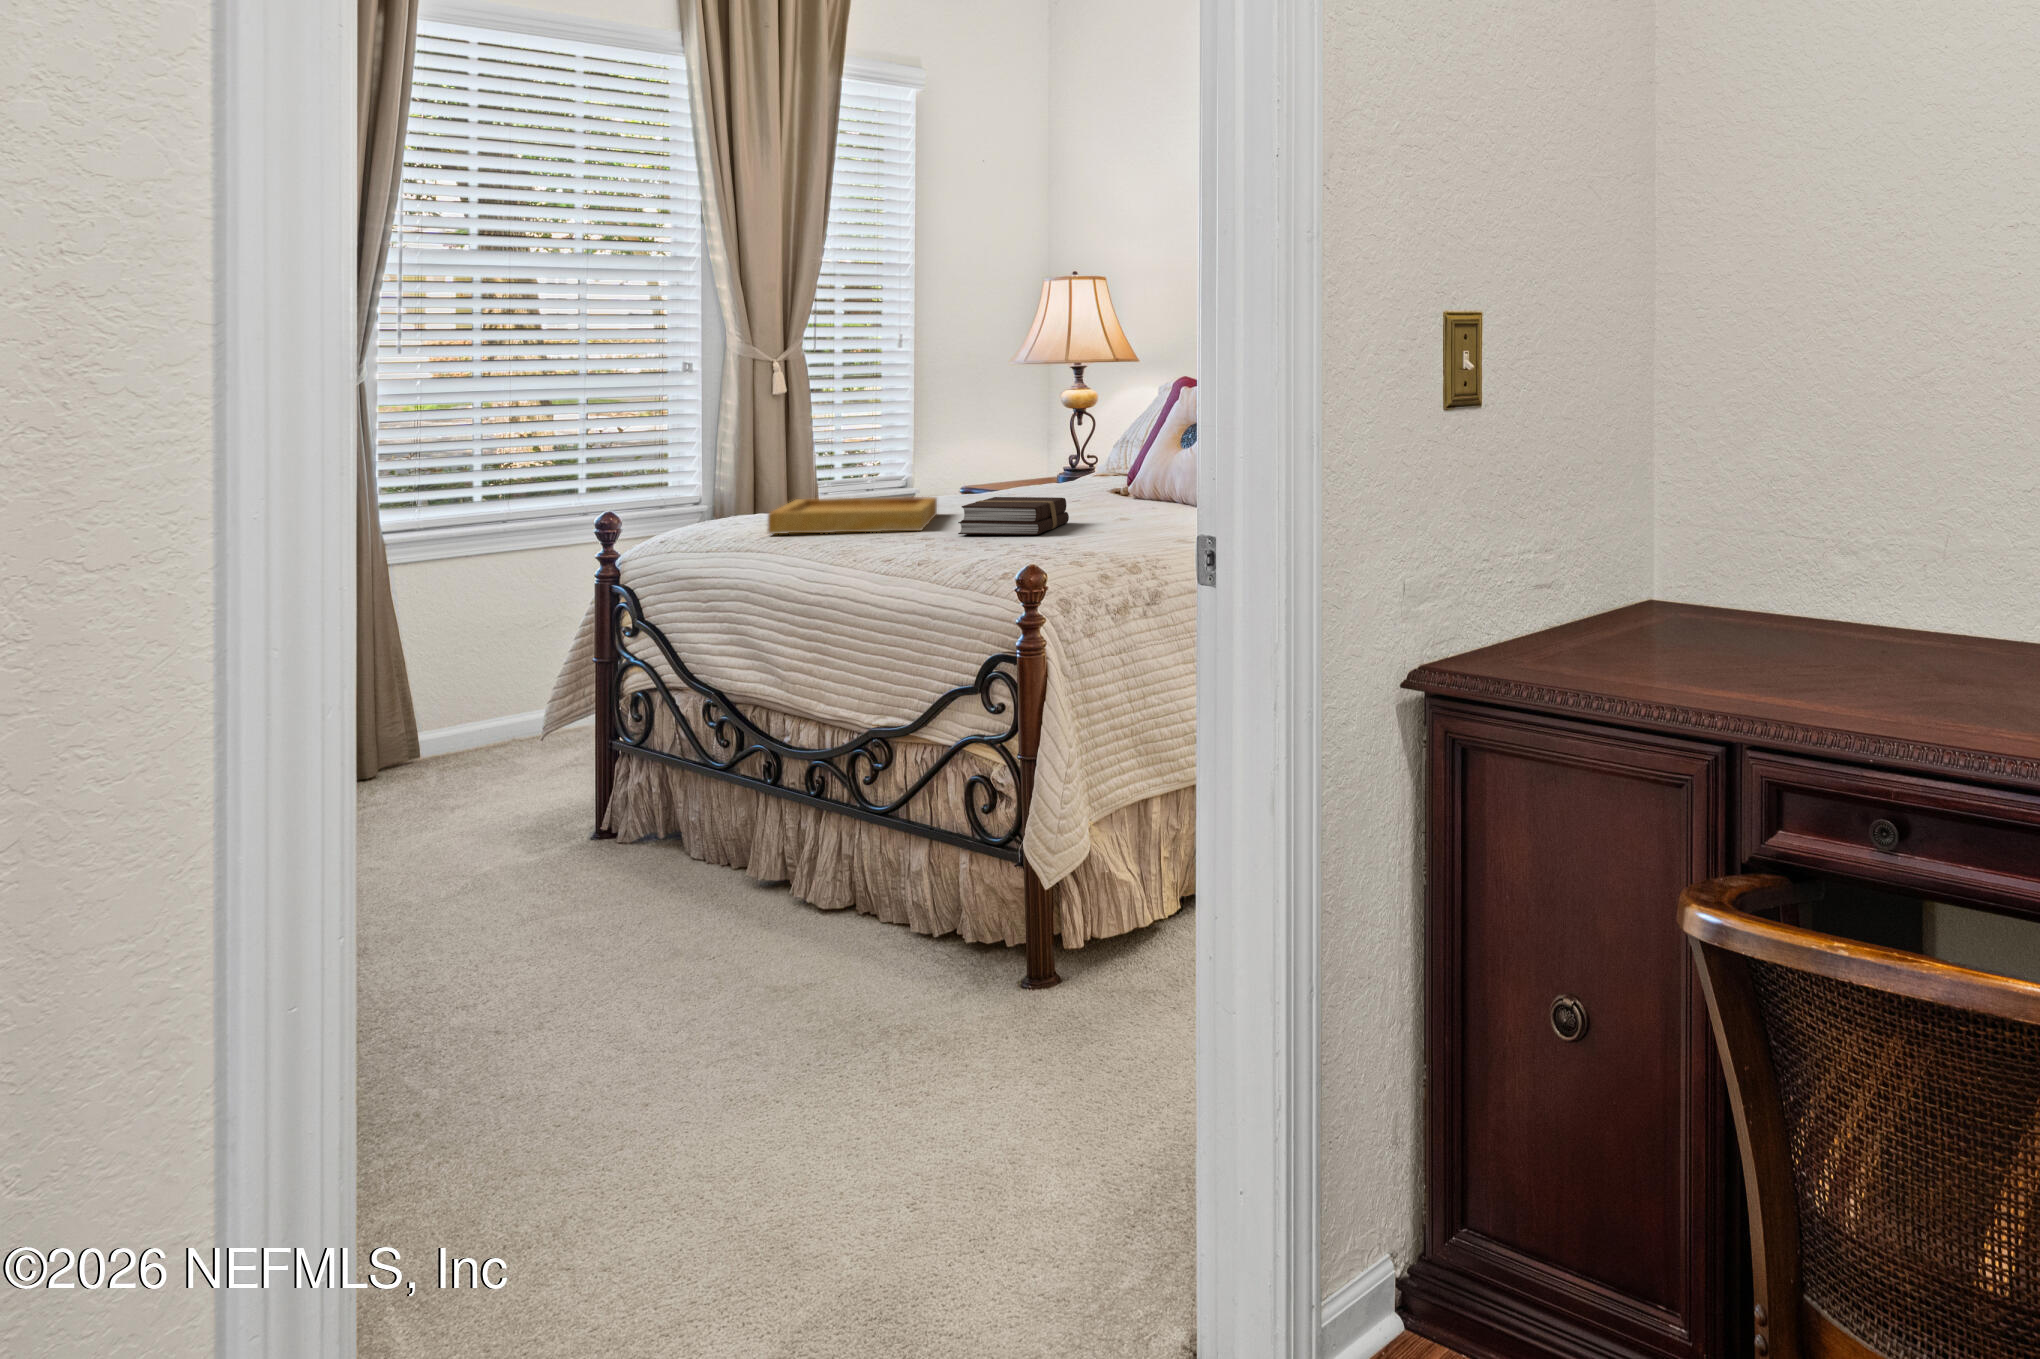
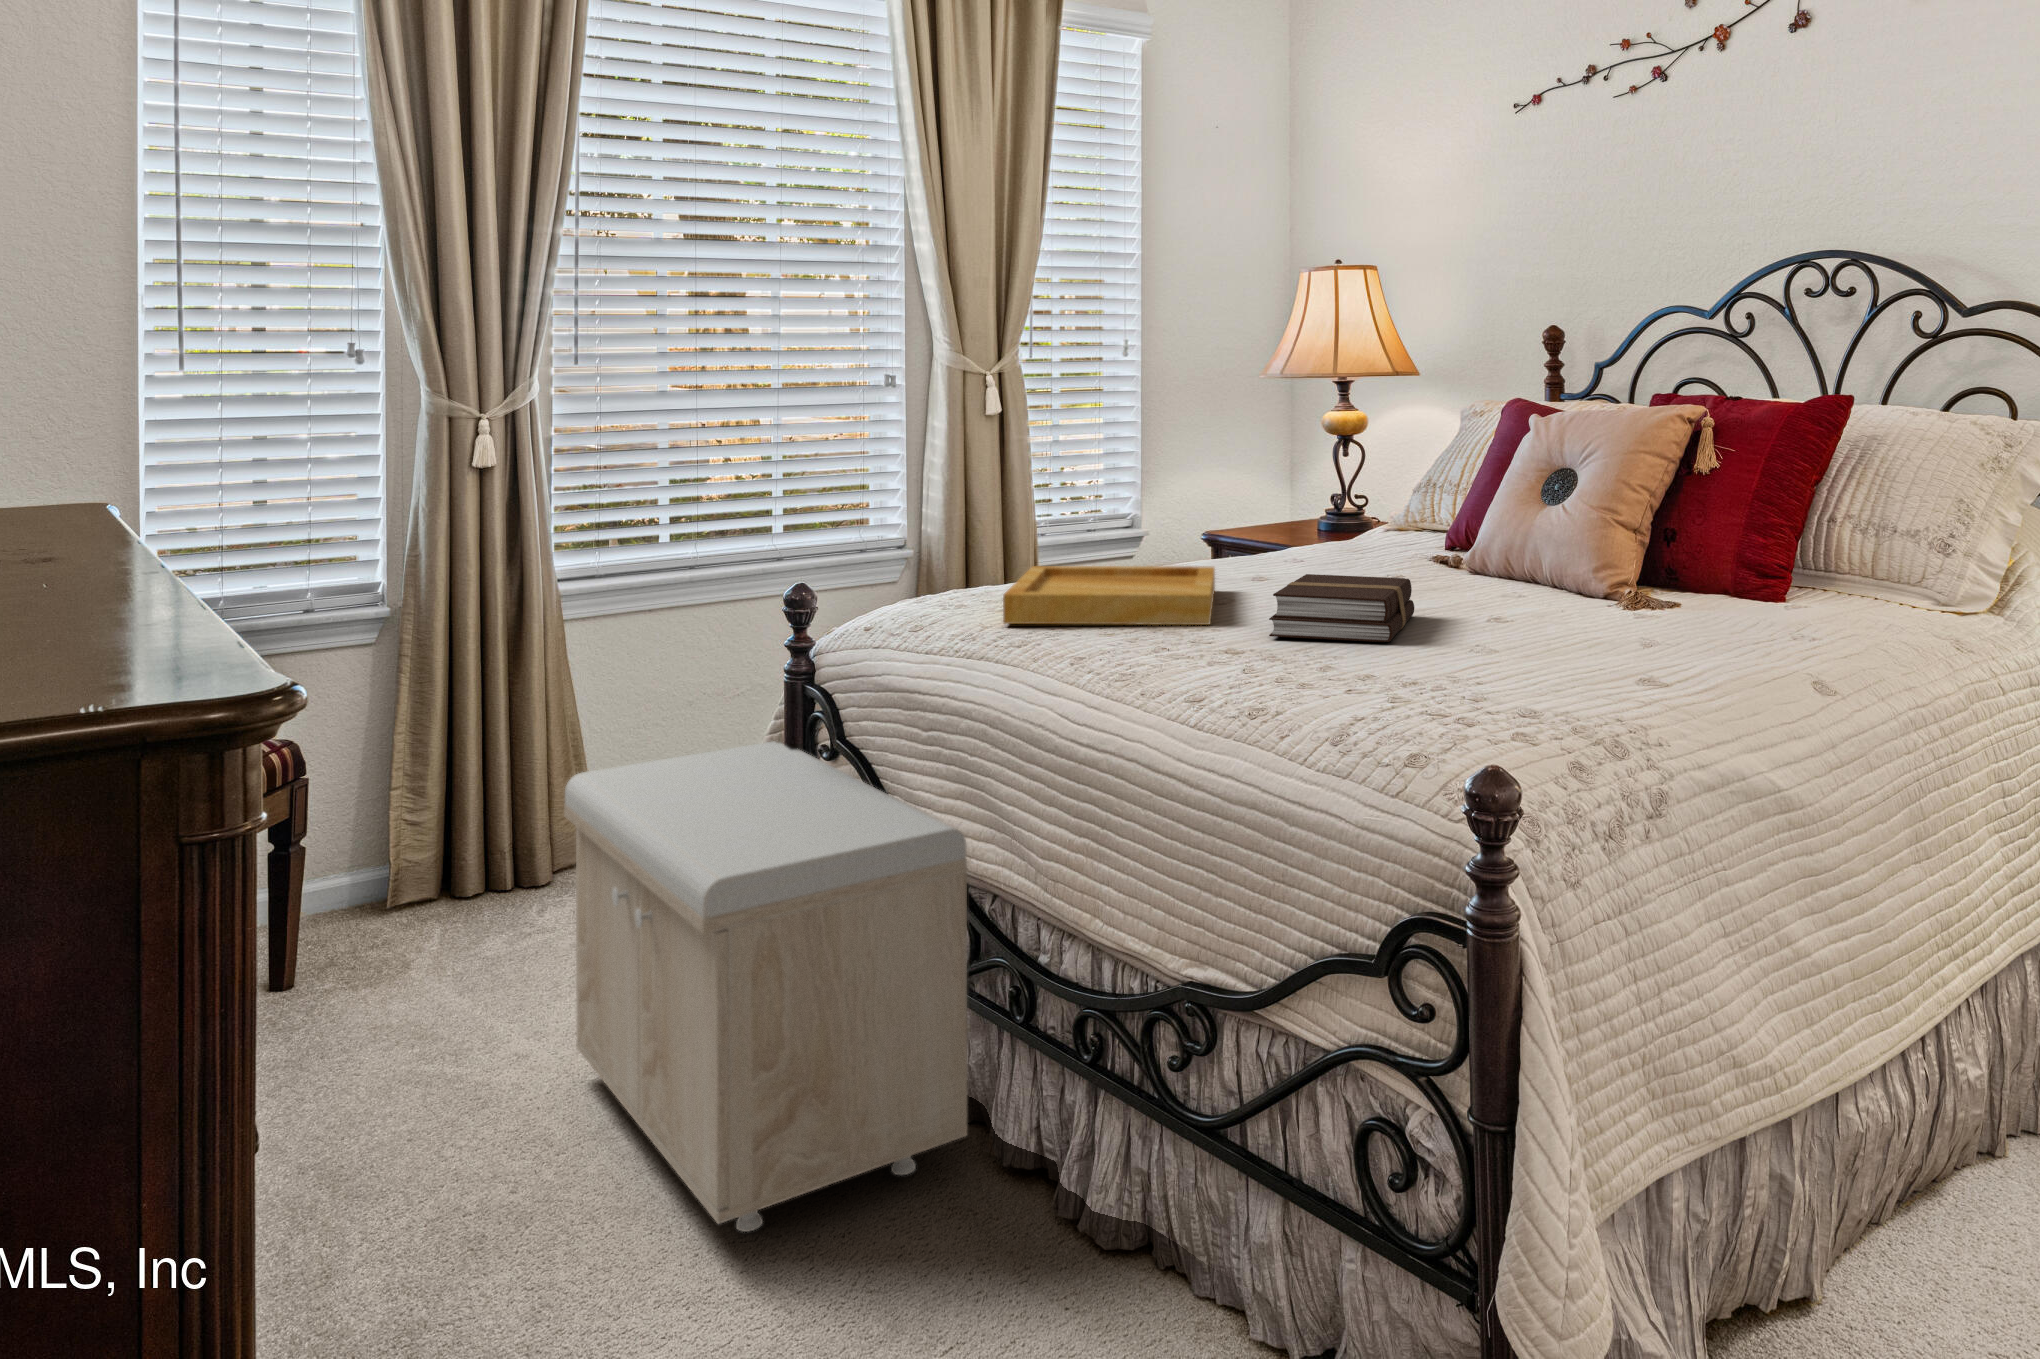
storage bench: none [414,627,733,925] -> present [564,741,967,1232]

